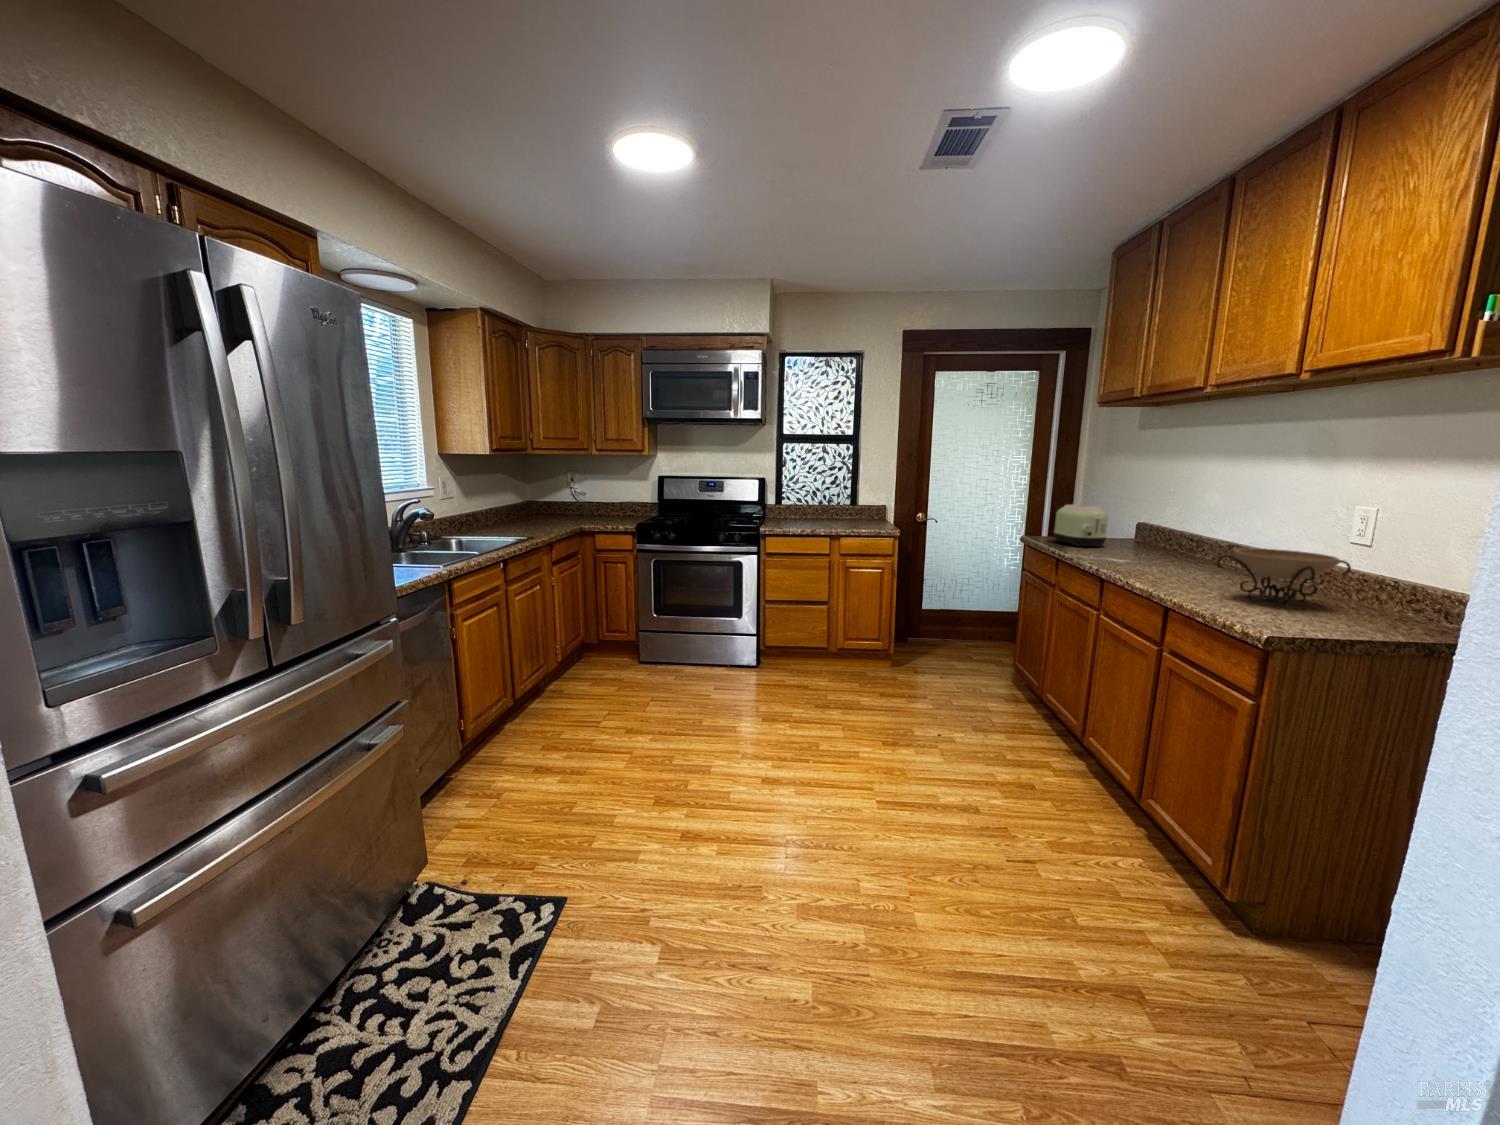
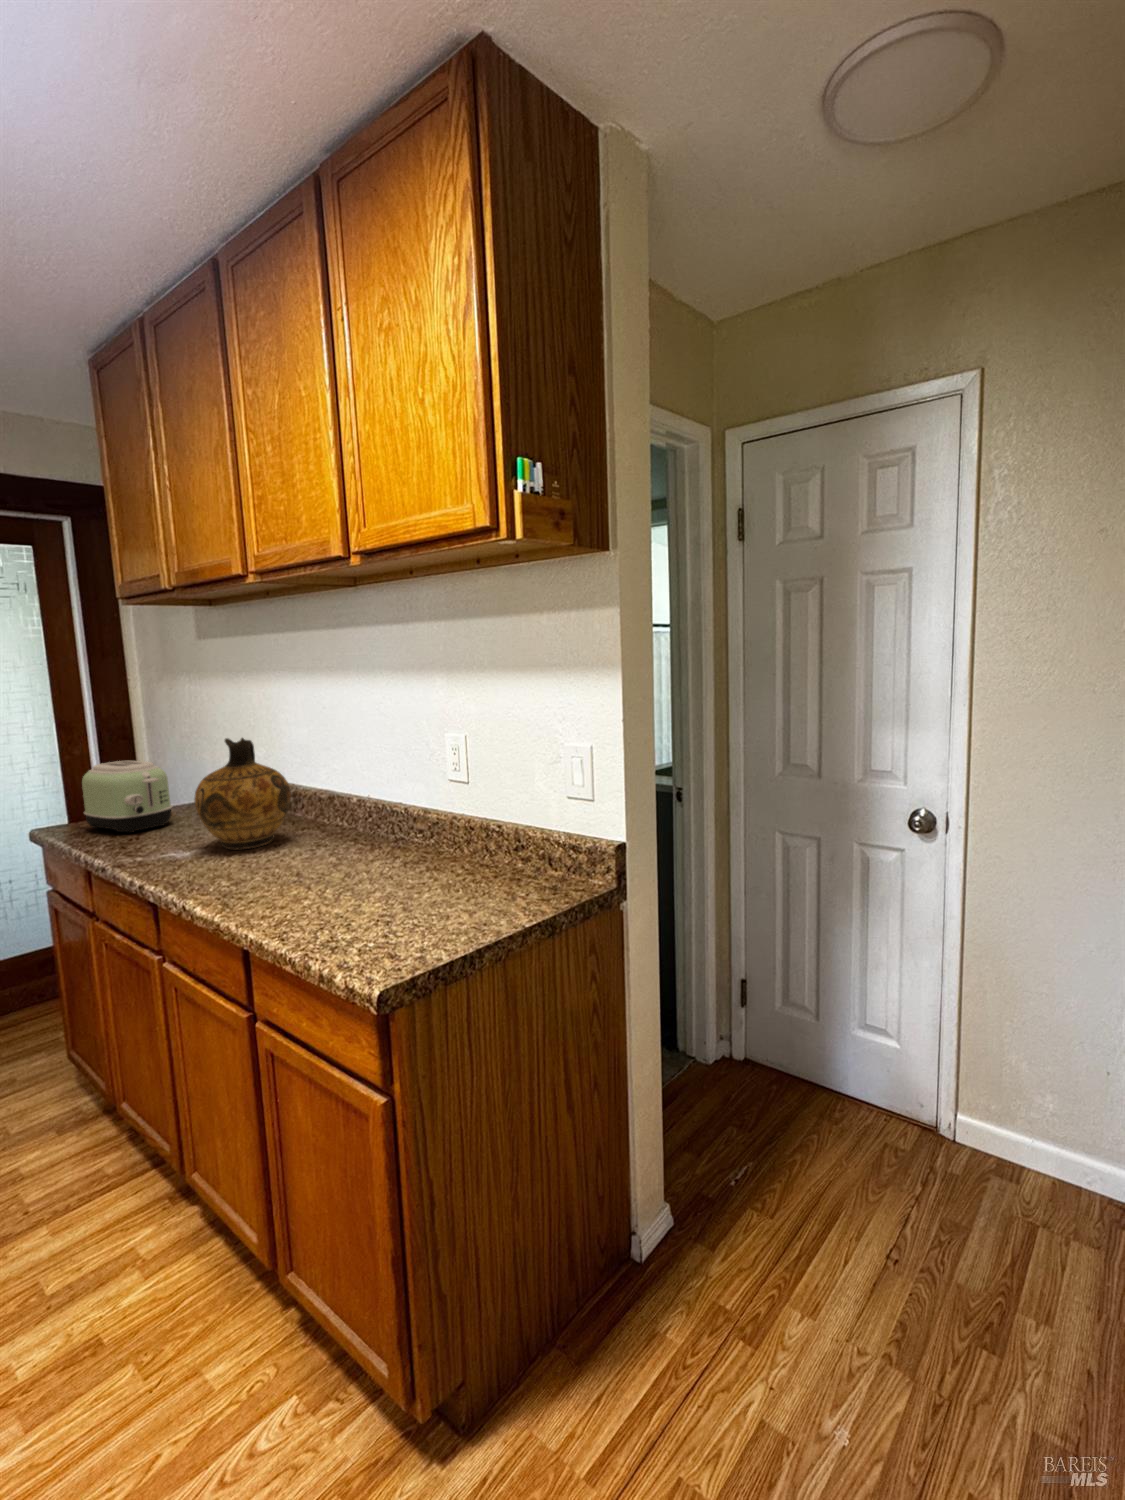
ceramic jug: none [1132,495,1201,566] -> present [194,738,291,849]
decorative bowl: present [1217,549,1351,605] -> none [302,806,456,893]

